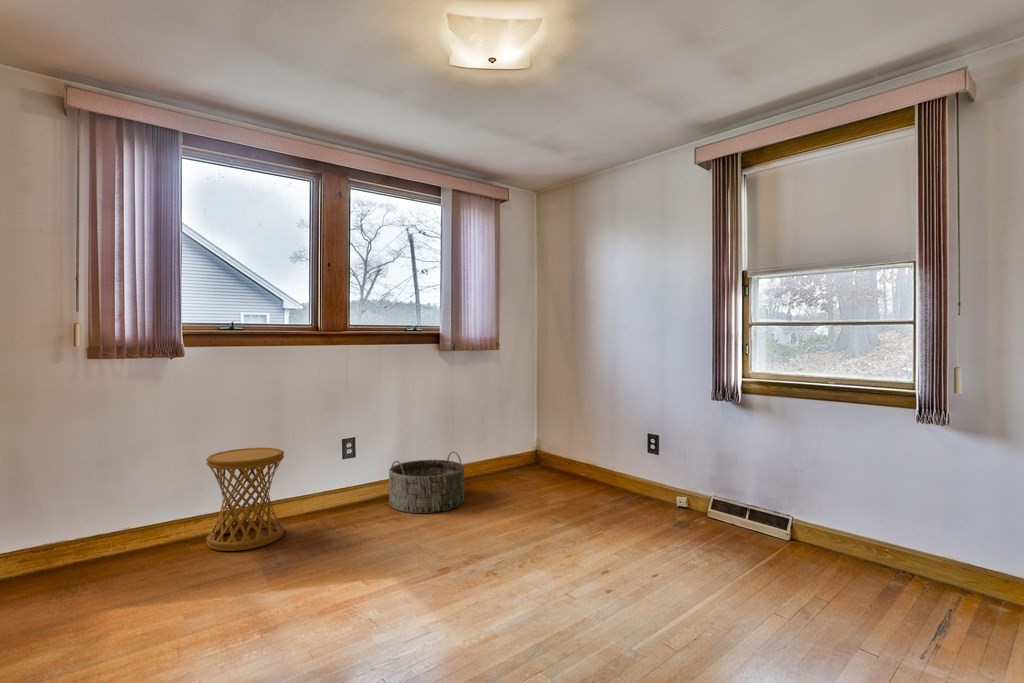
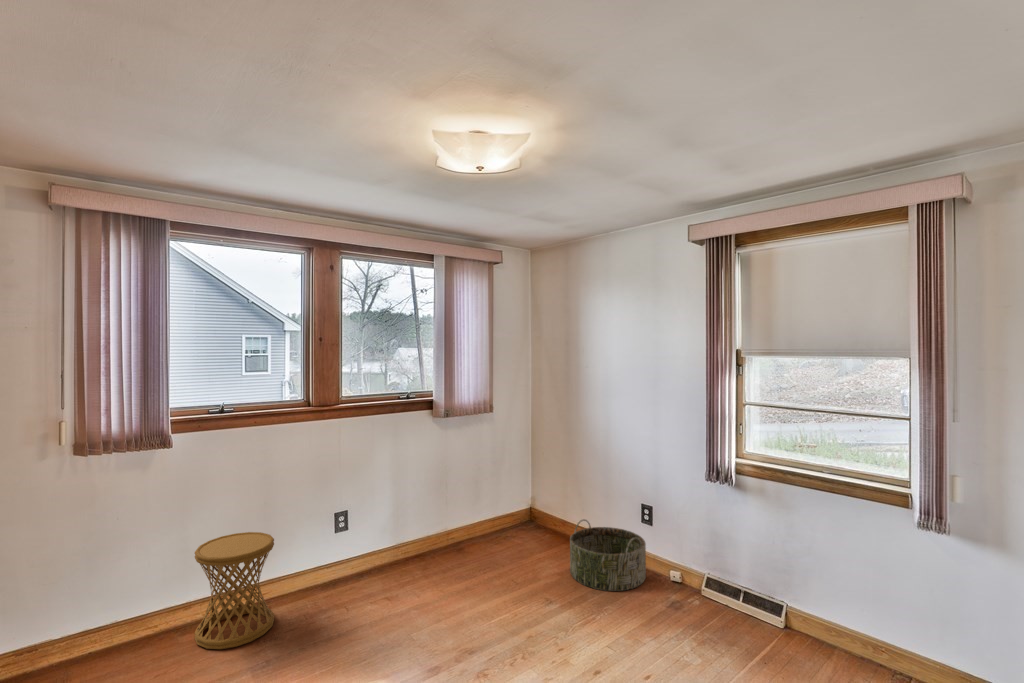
basket: present [389,452,464,513] -> present [570,519,646,591]

